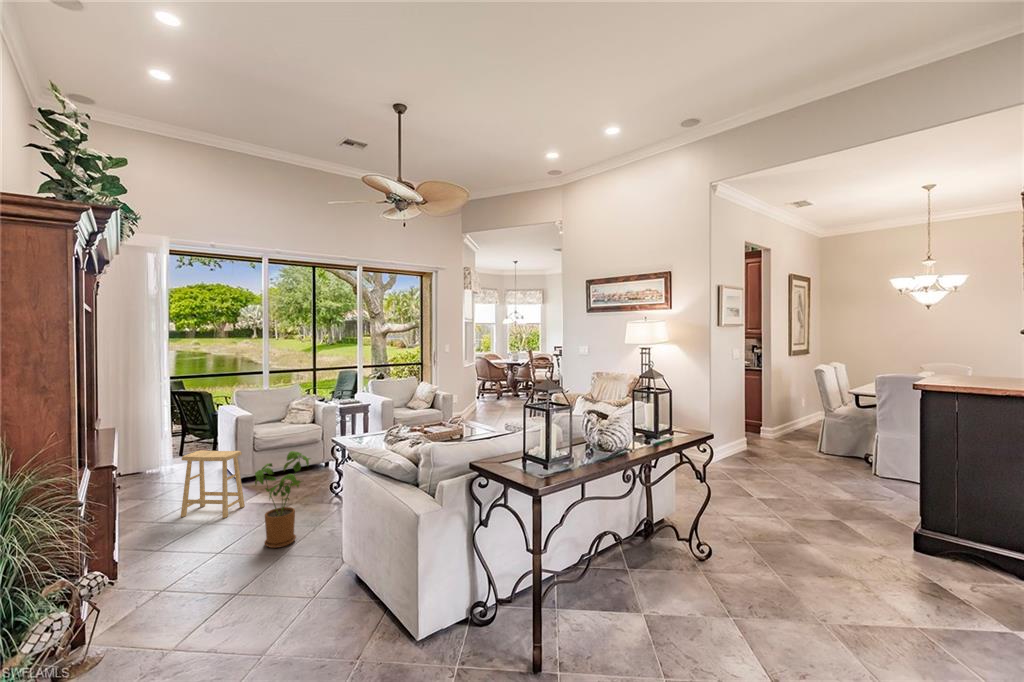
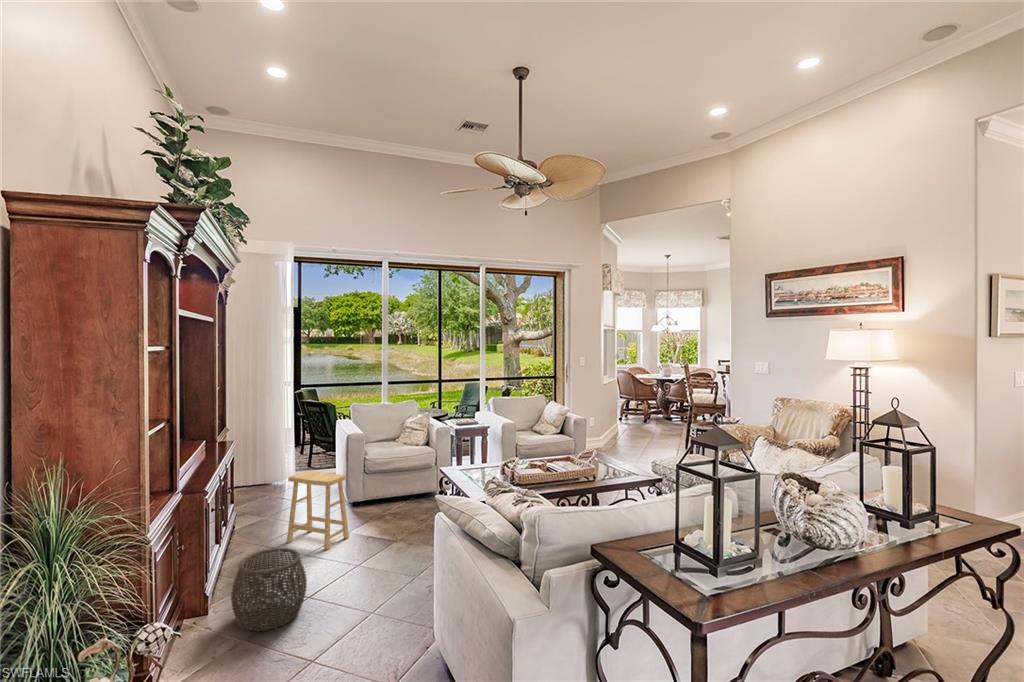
house plant: present [255,451,311,548] -> none [348,485,411,600]
woven basket: none [145,512,220,584] -> present [231,548,307,632]

